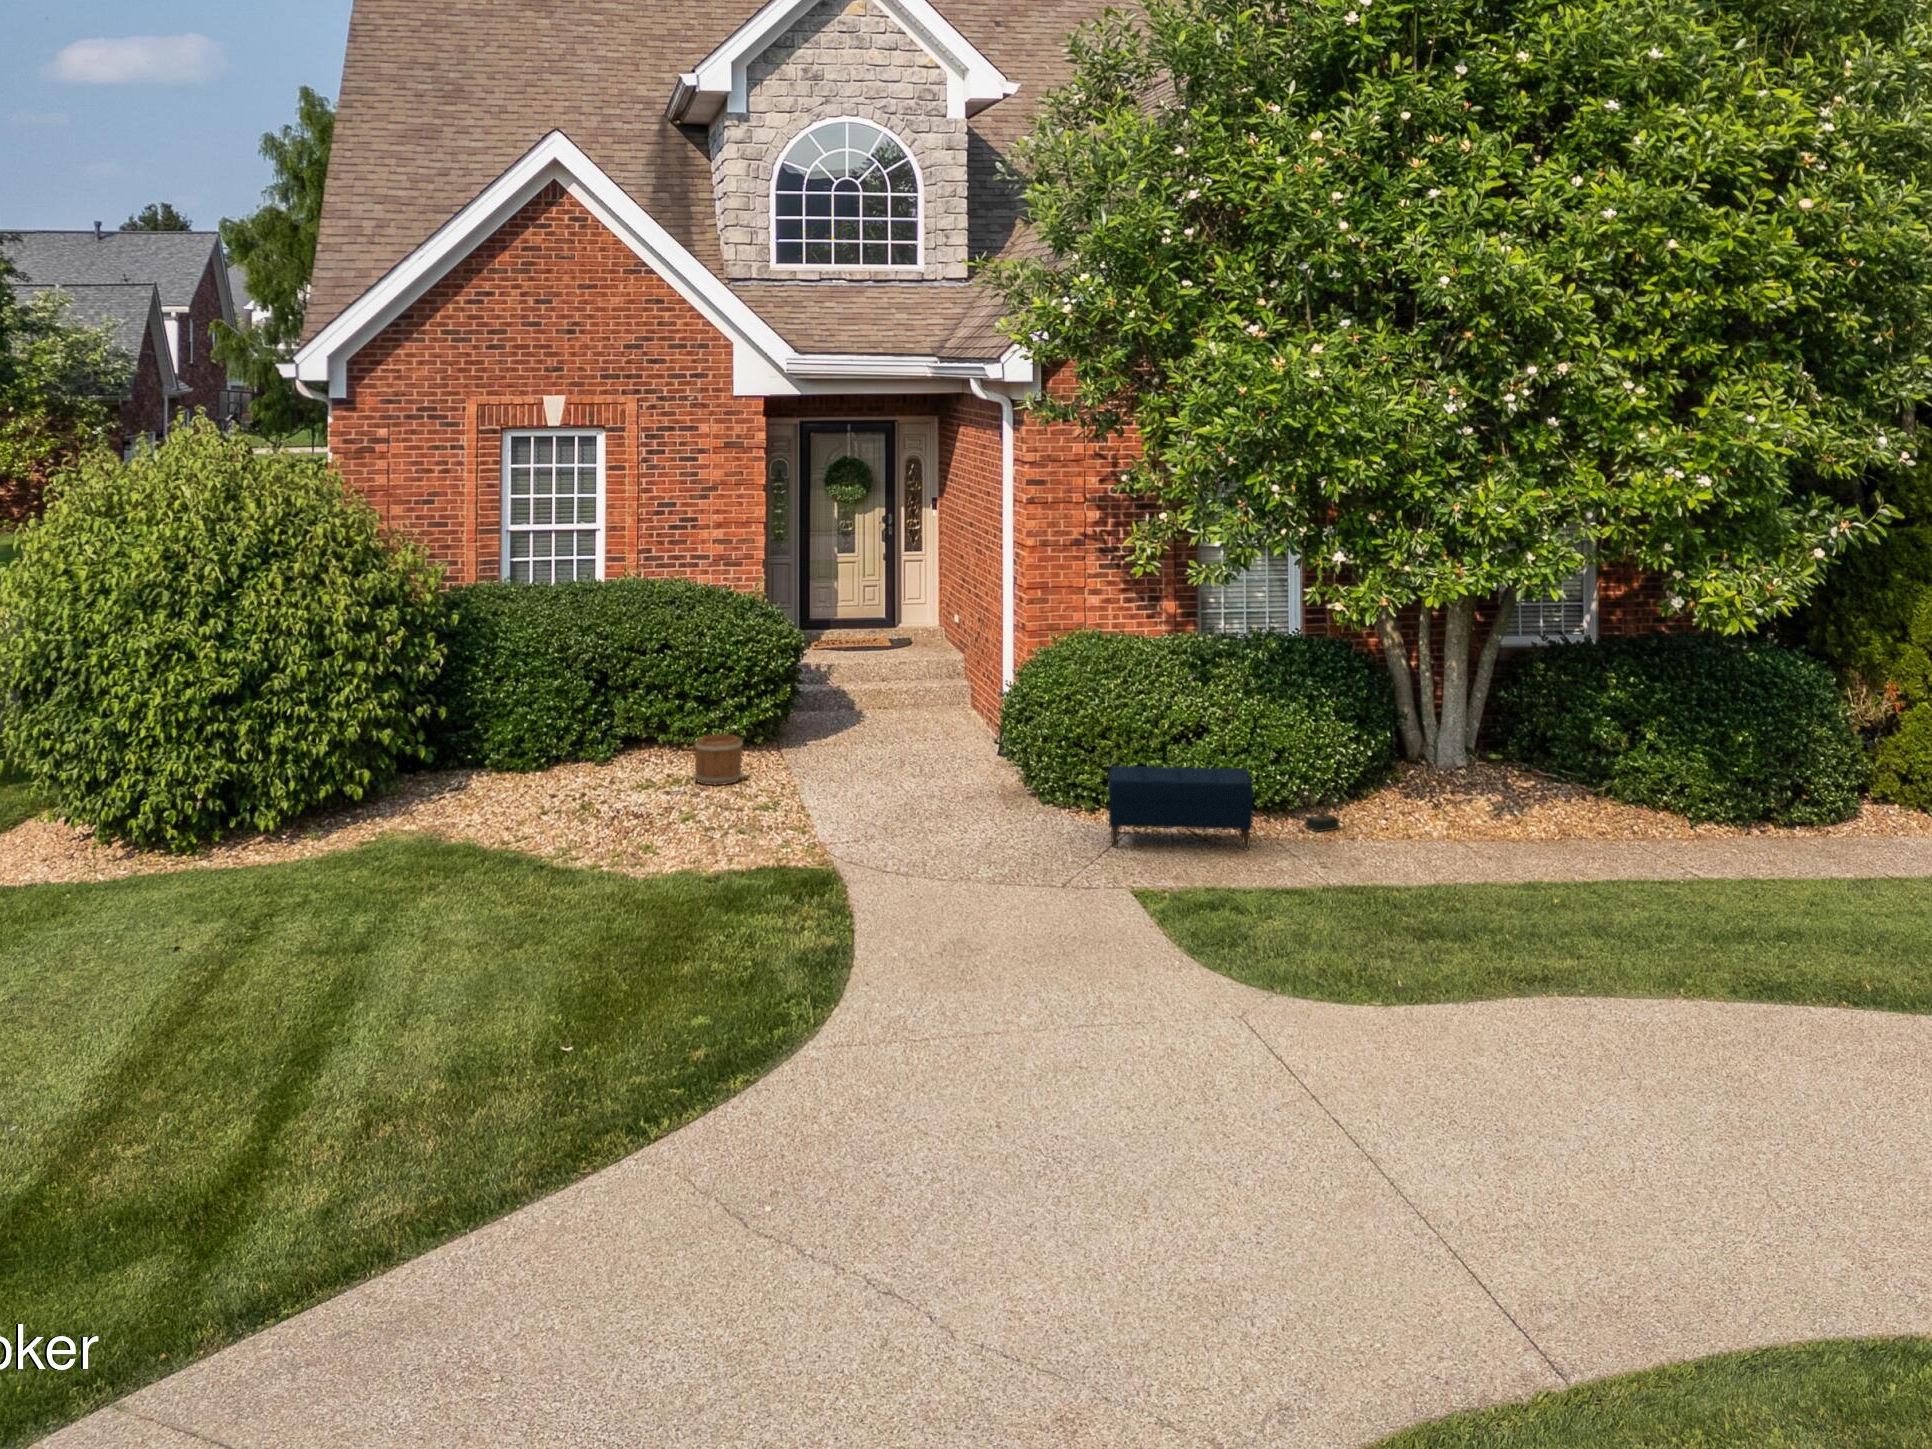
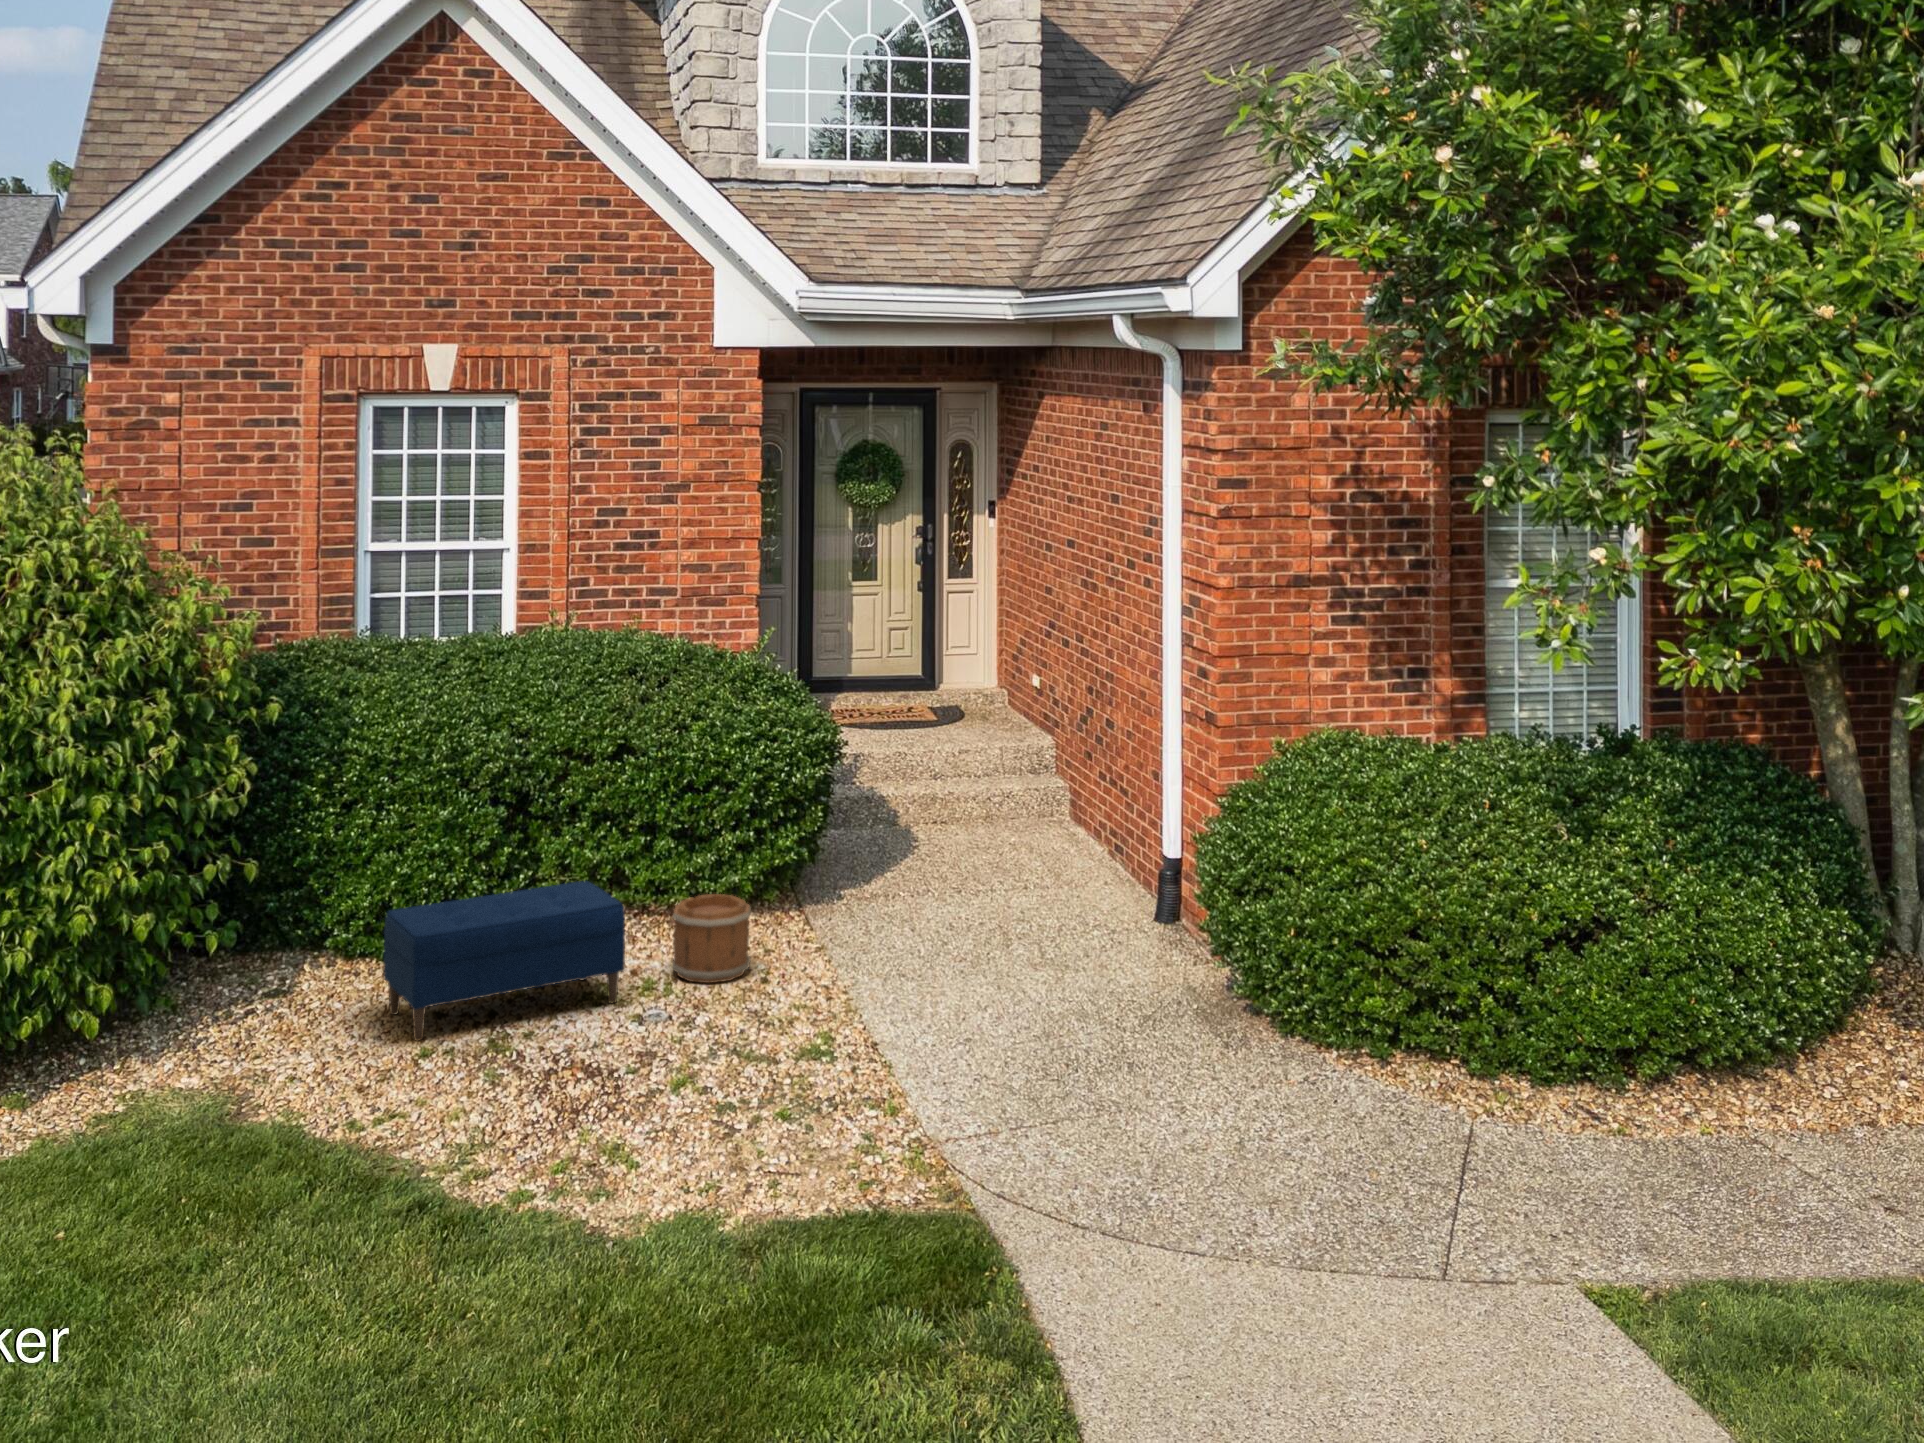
bench: present [1108,766,1253,851] -> present [384,881,625,1041]
decorative plant: present [1302,790,1339,832] -> none [1727,1017,1803,1095]

